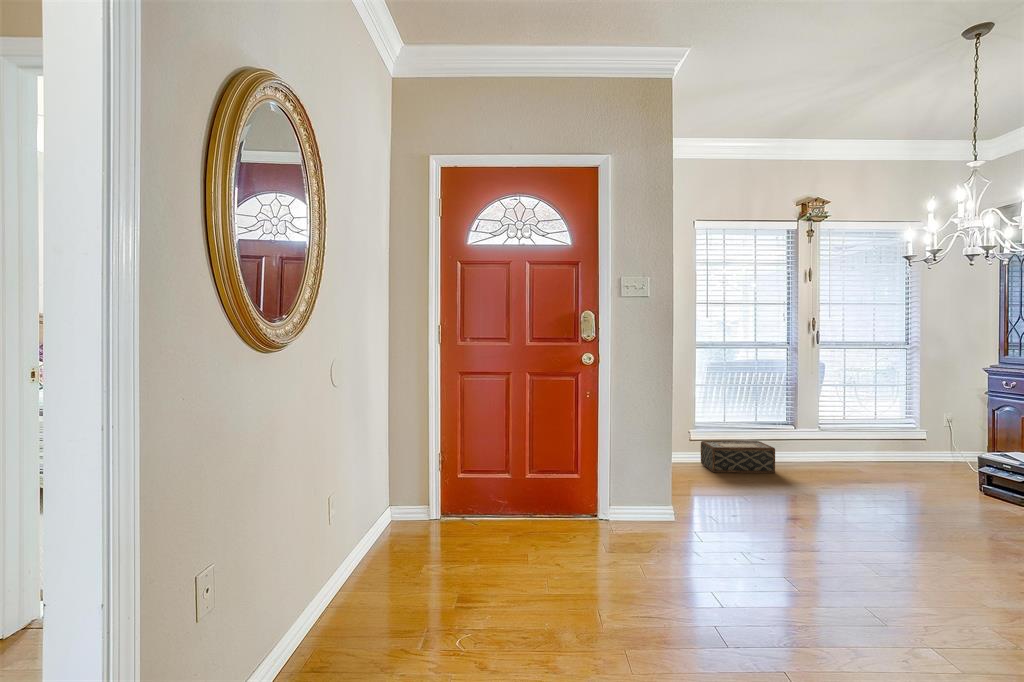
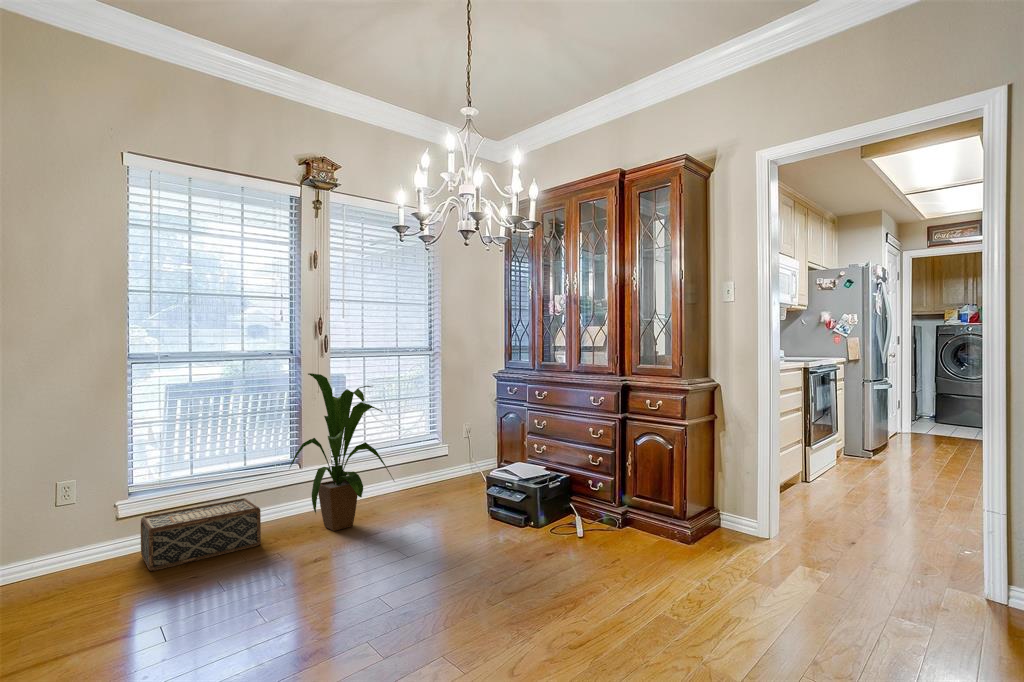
house plant: none [790,360,882,475] -> present [290,373,394,531]

